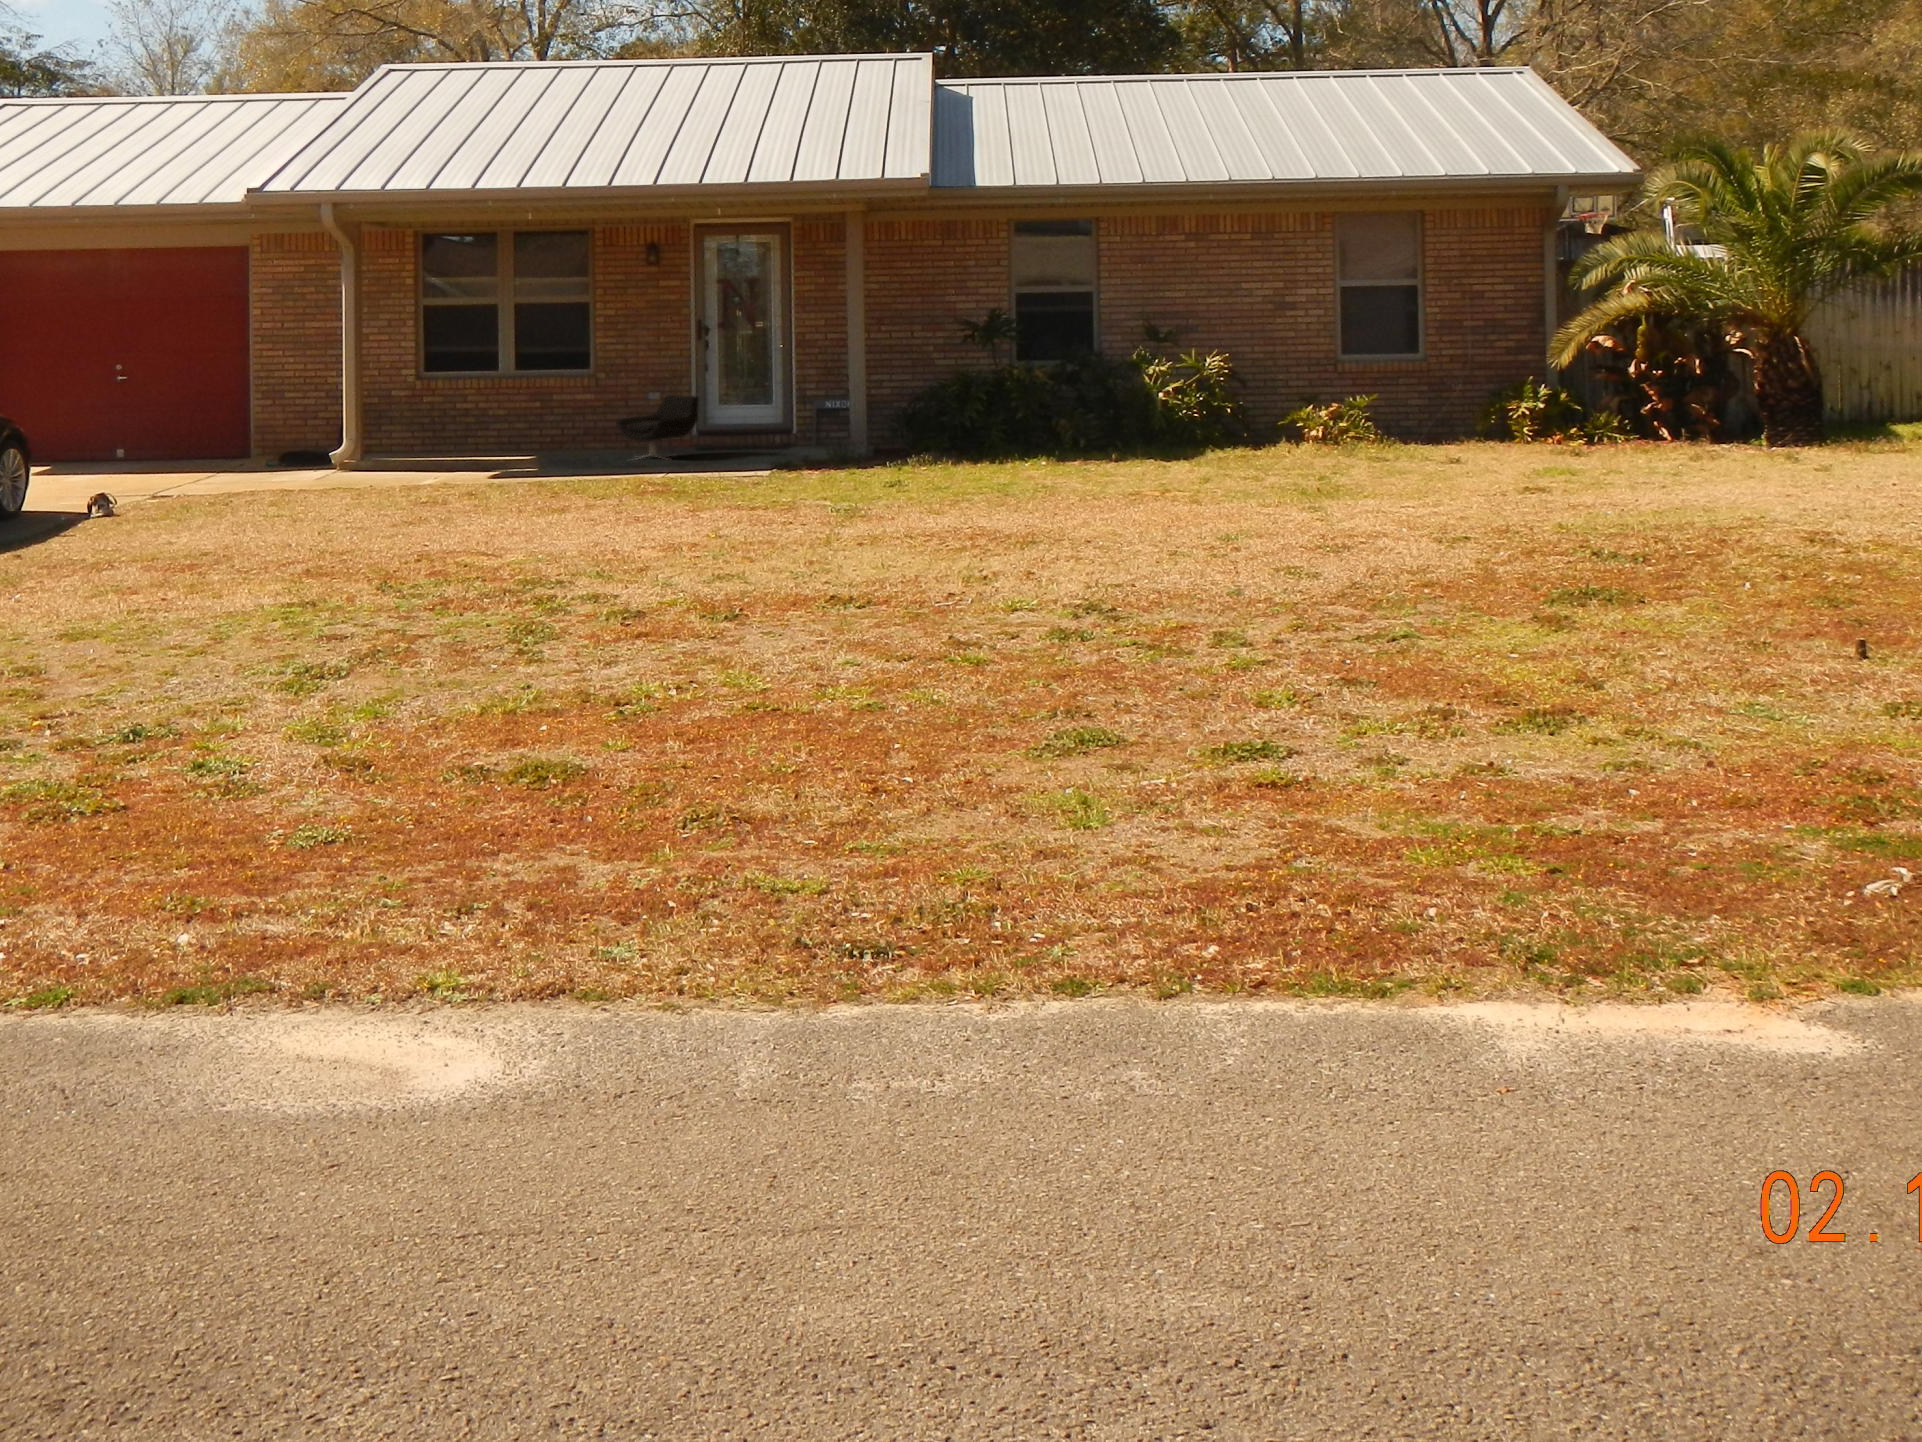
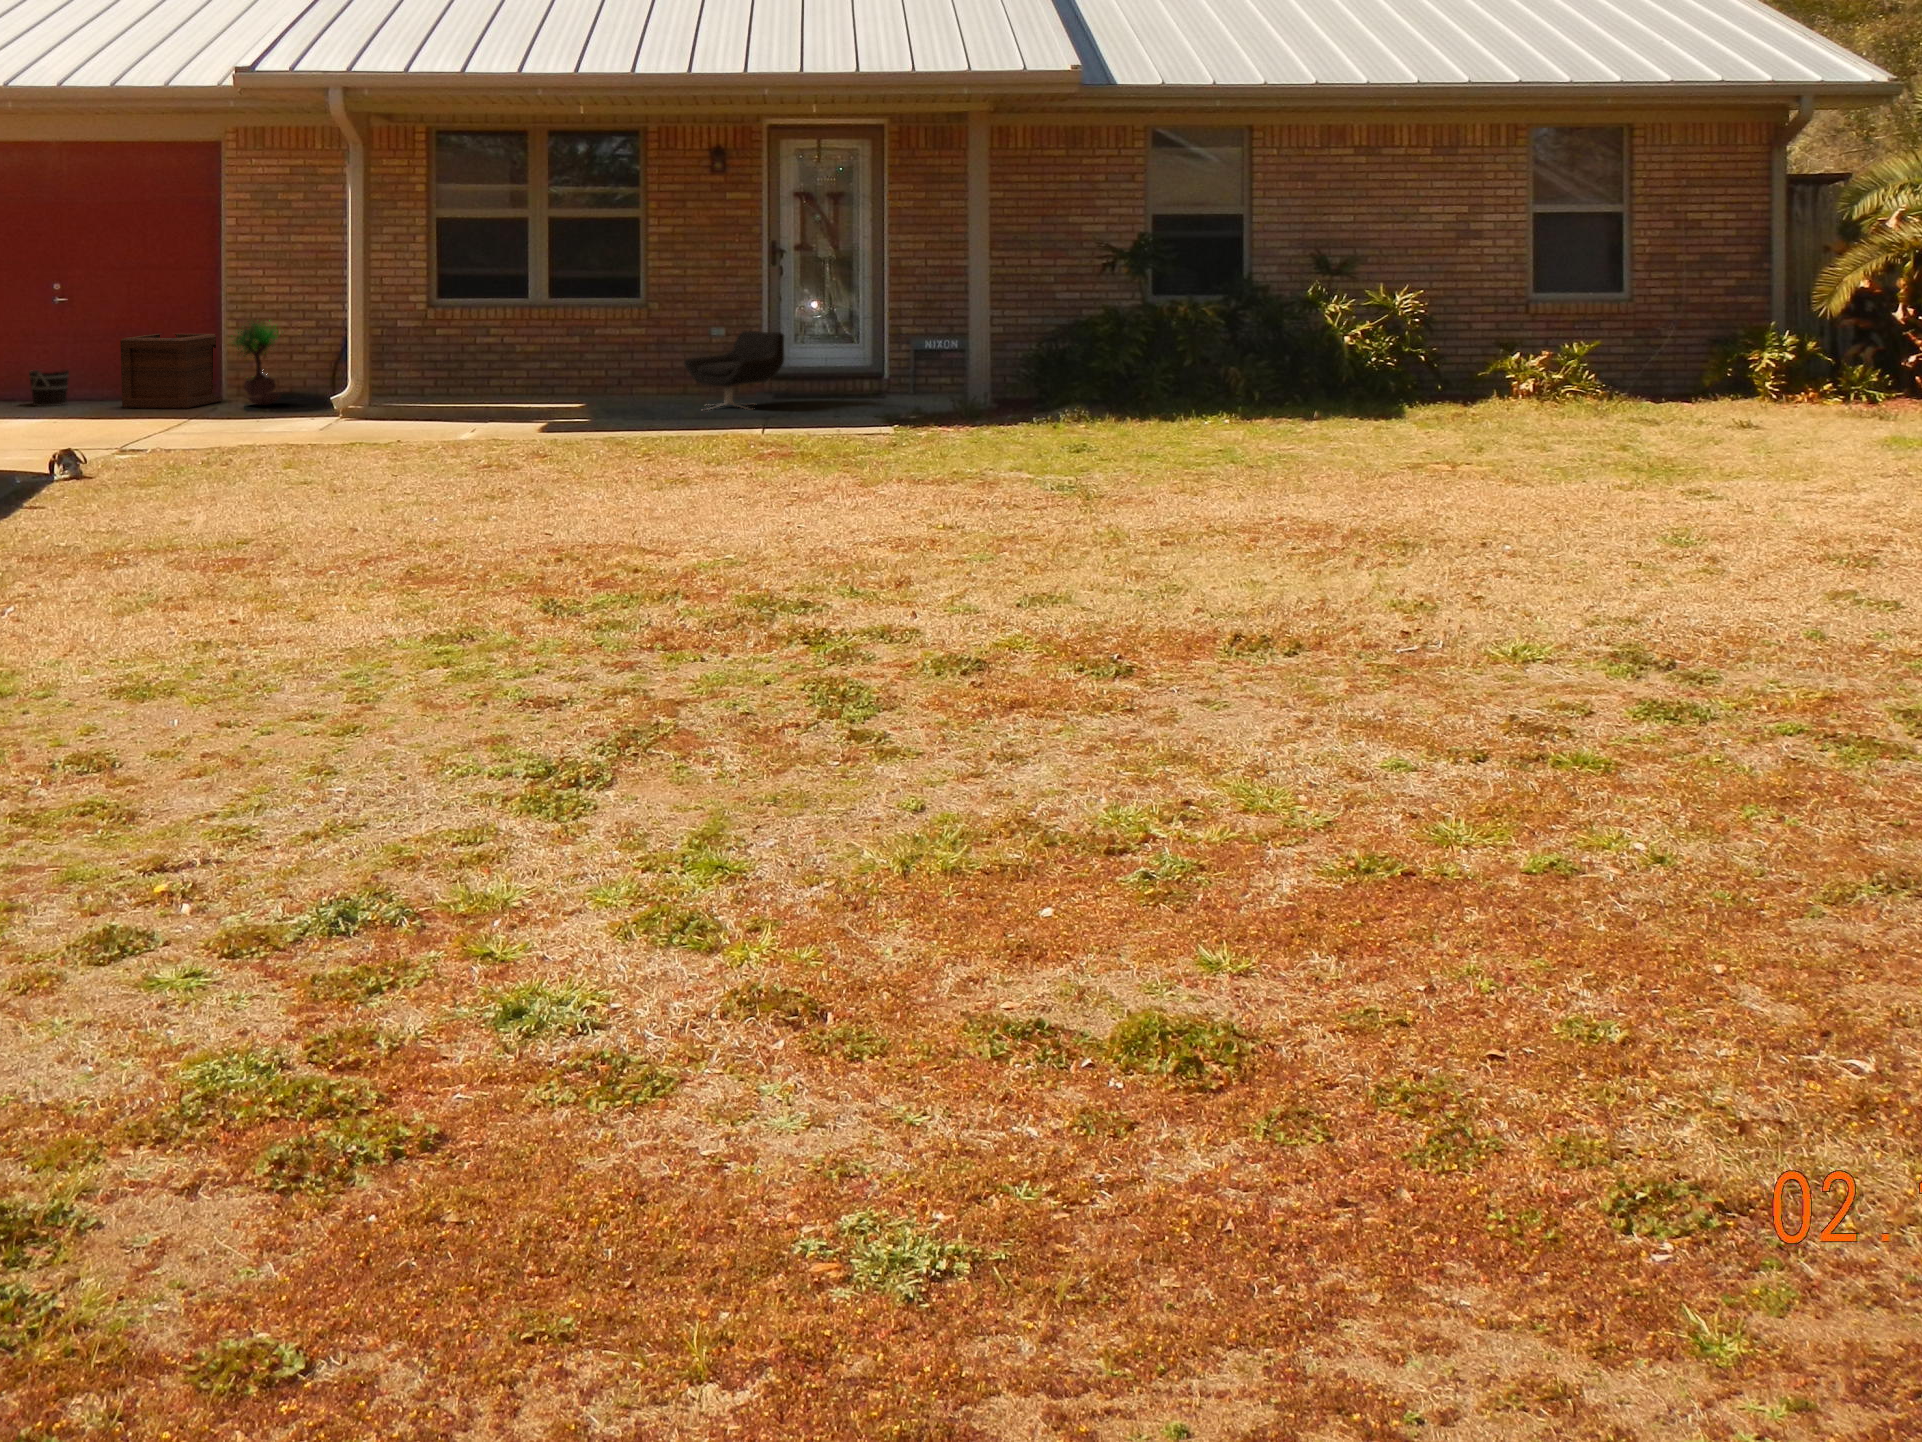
potted tree: none [250,386,297,461] -> present [231,320,281,405]
wooden crate: none [165,403,249,464] -> present [120,334,222,409]
bucket: none [93,432,126,464] -> present [29,370,69,406]

